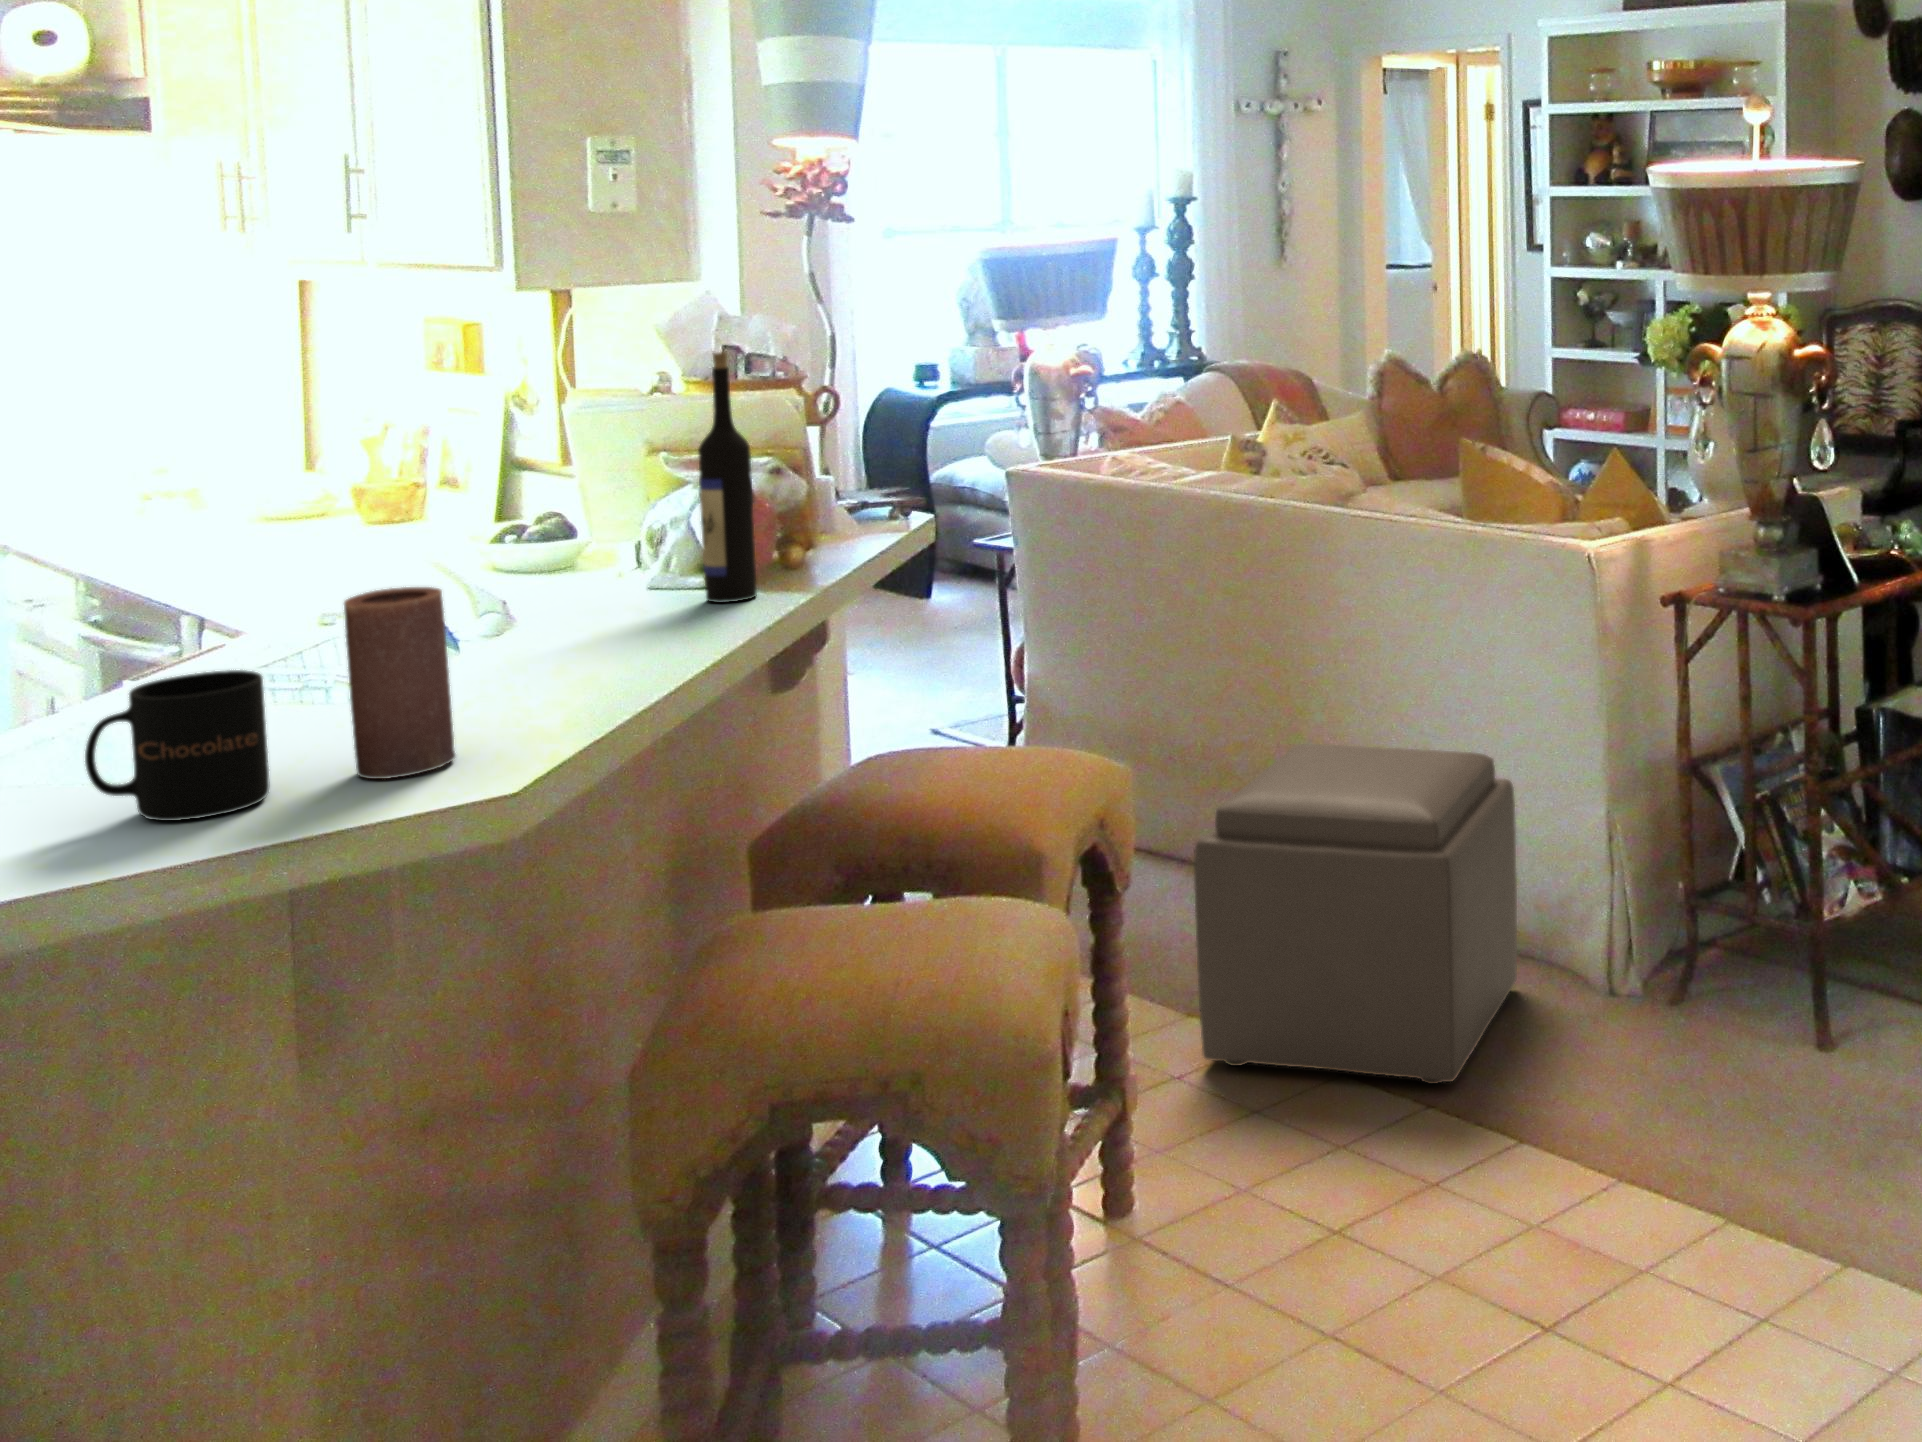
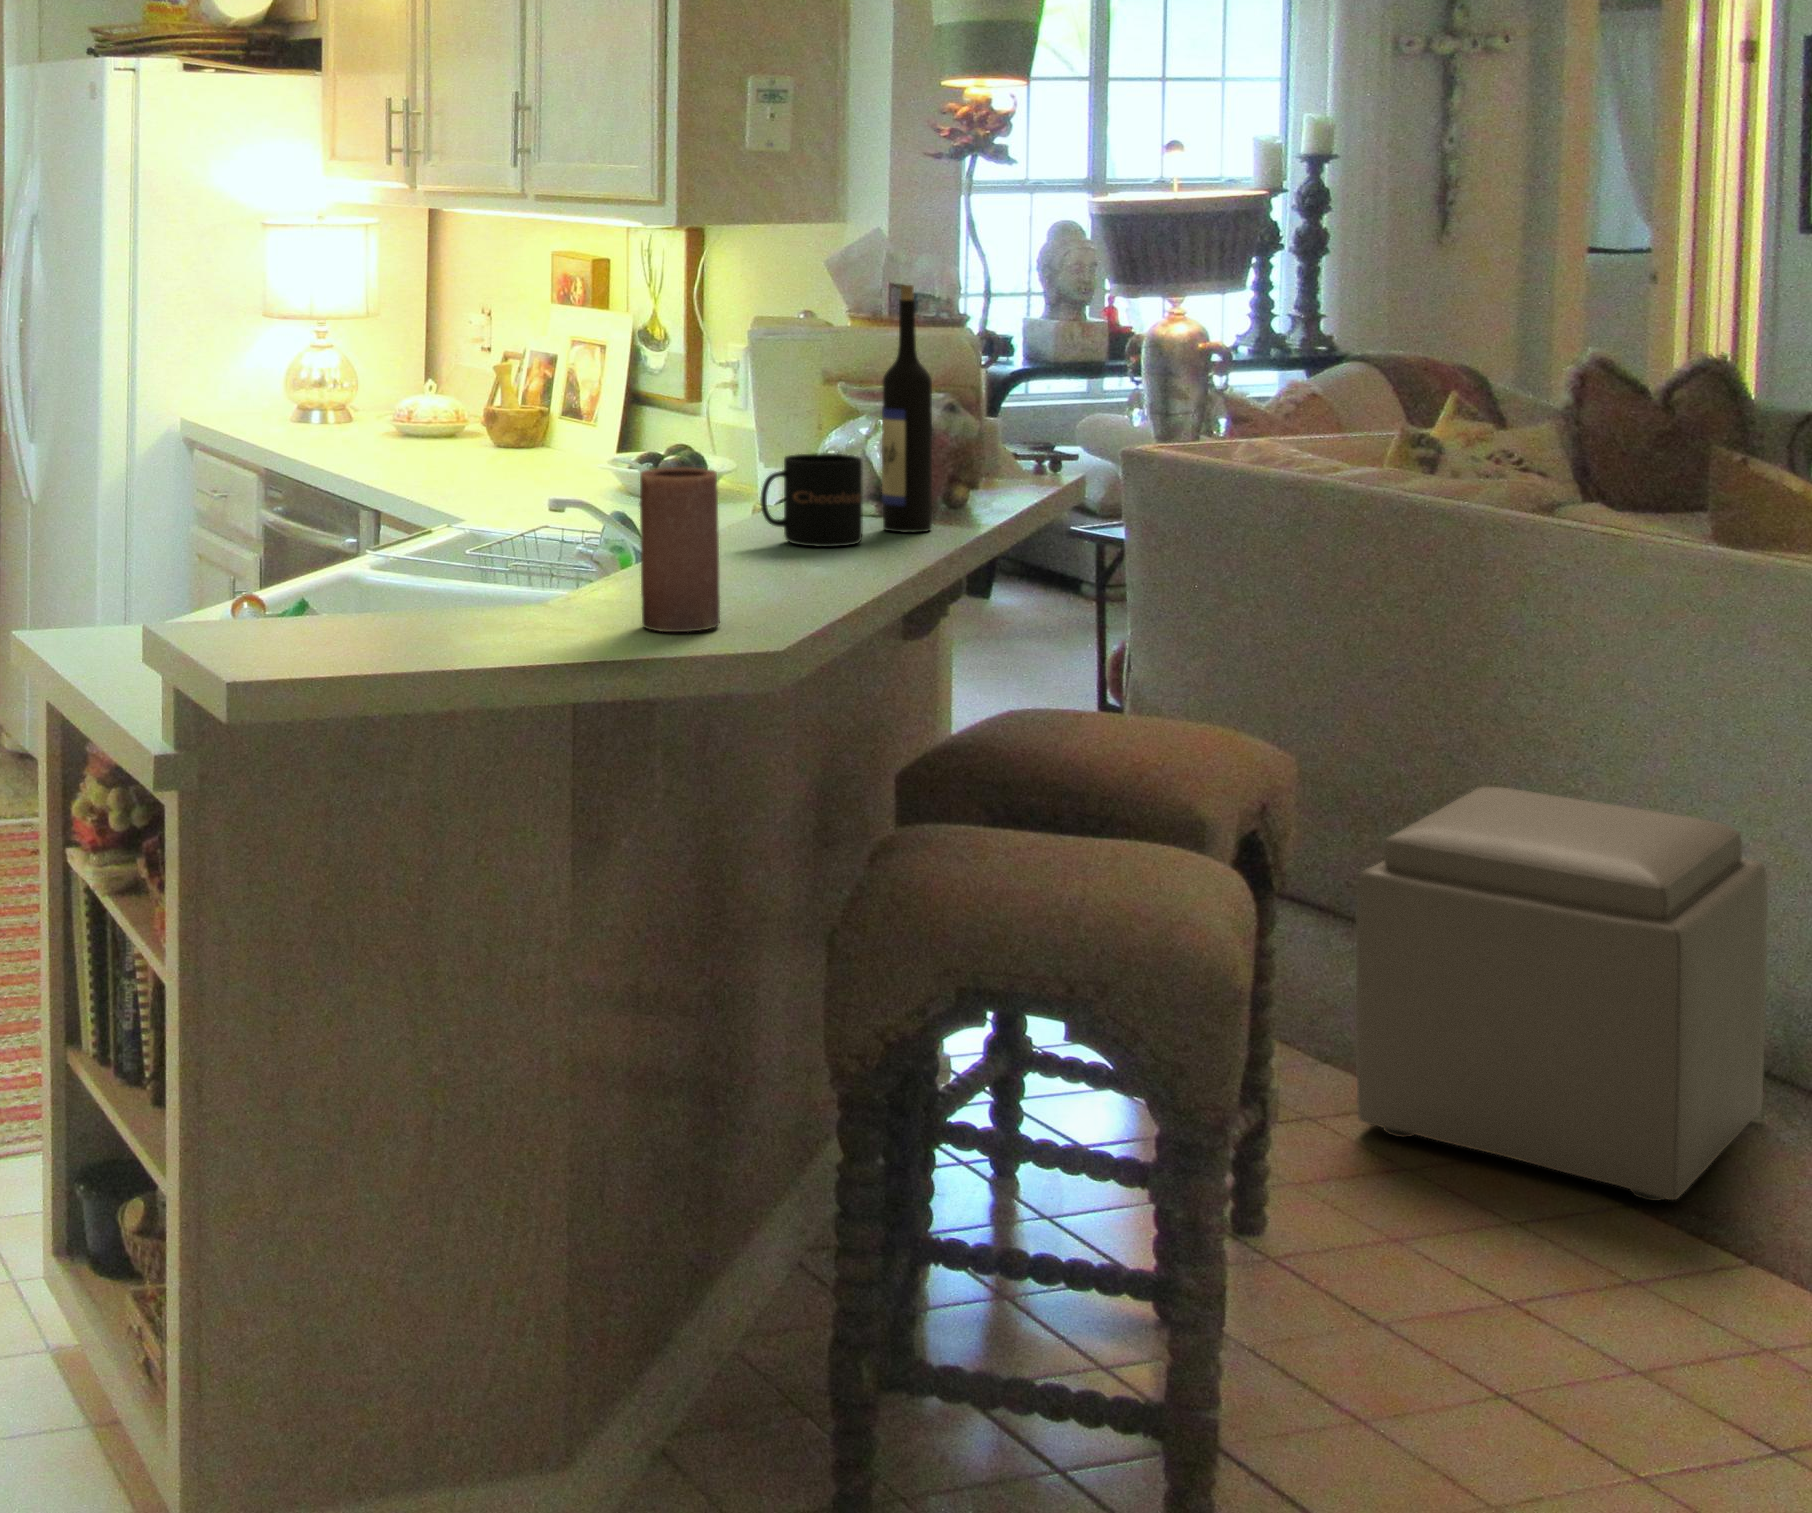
mug: present [85,670,270,821] -> present [760,453,863,547]

